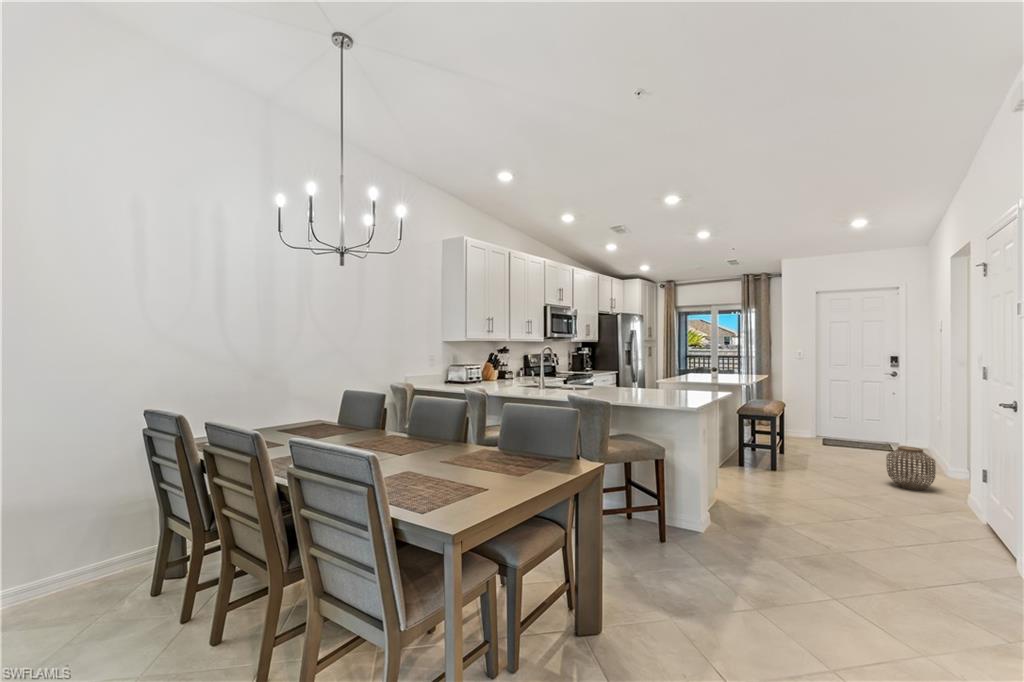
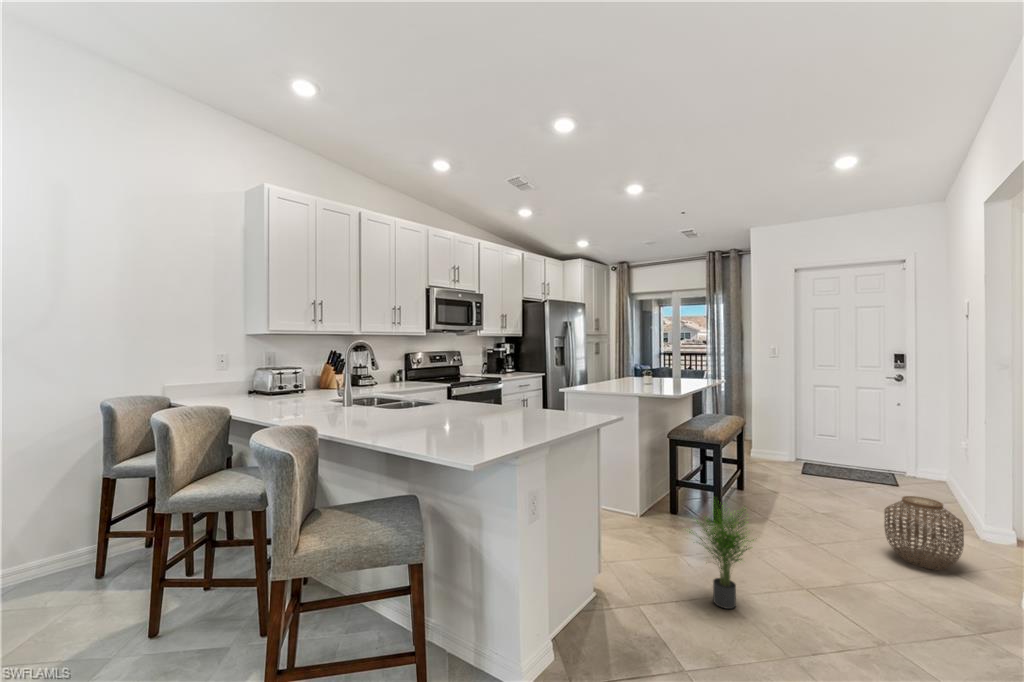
potted plant: none [765,441,817,505] -> present [689,502,754,609]

